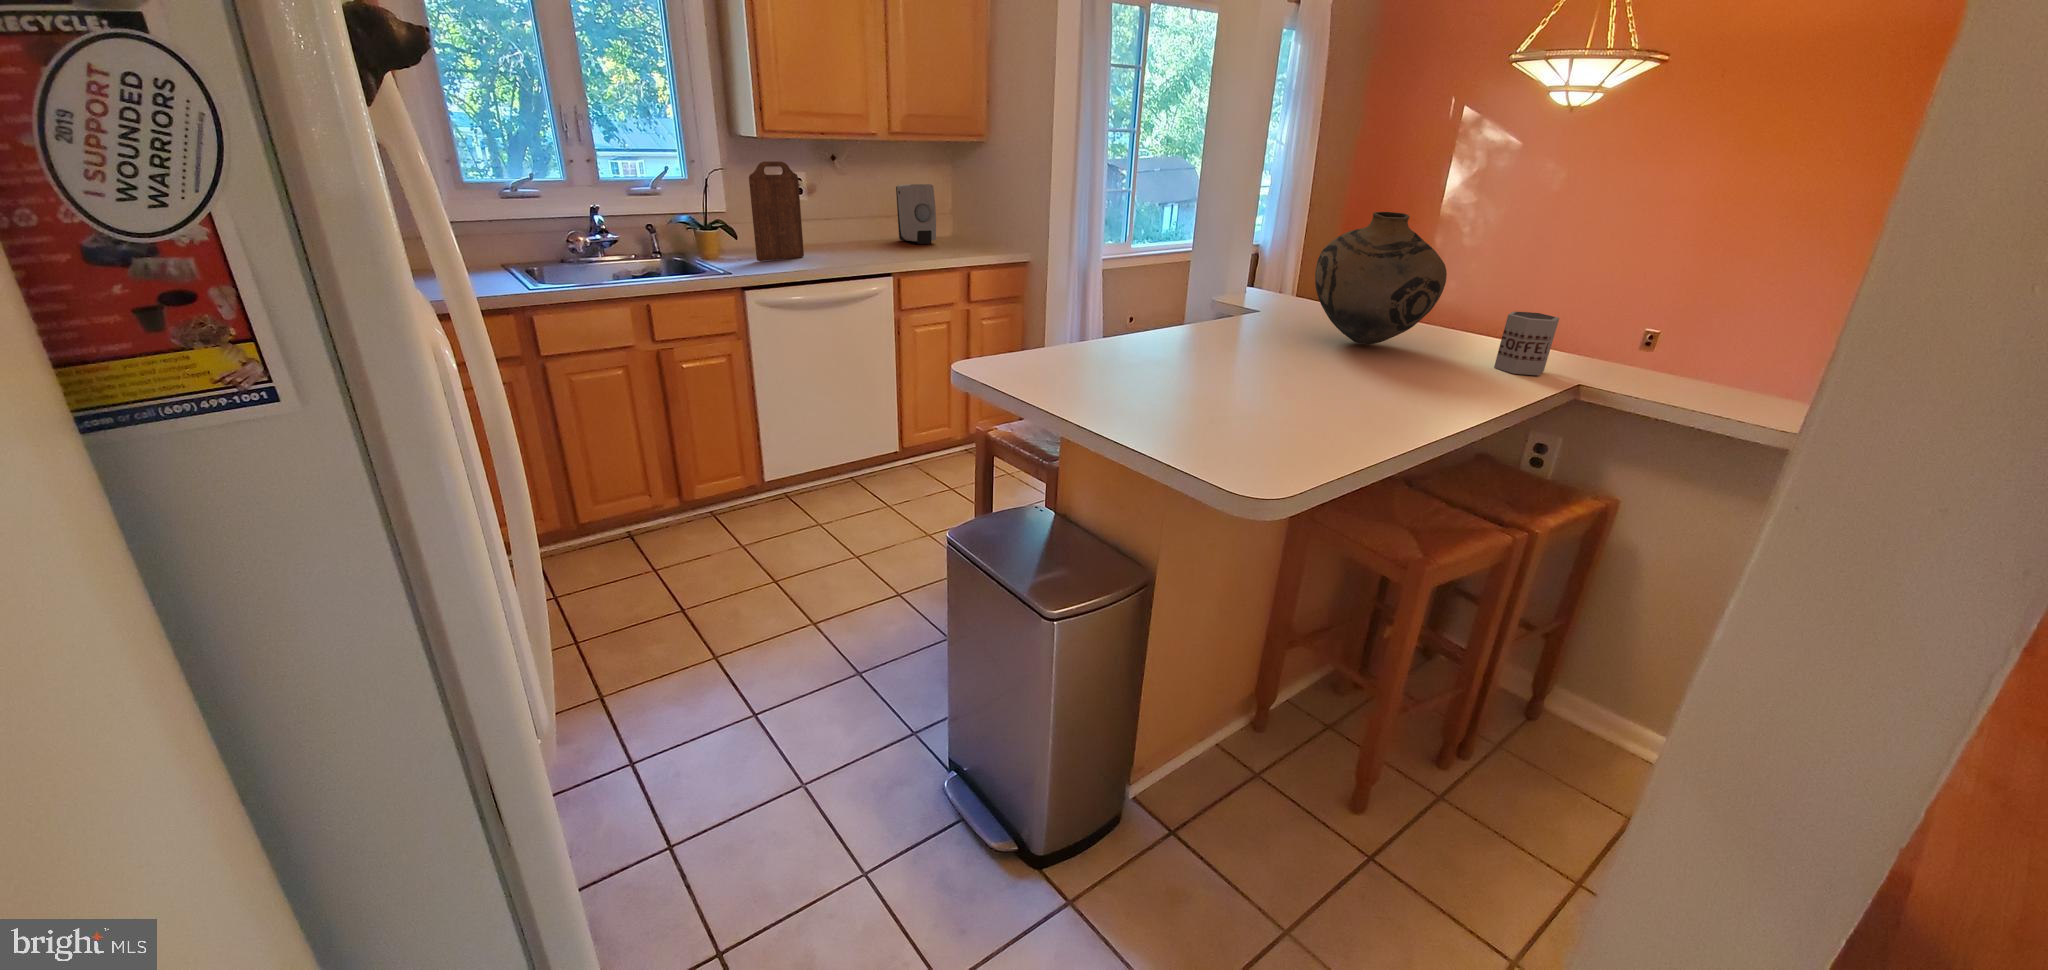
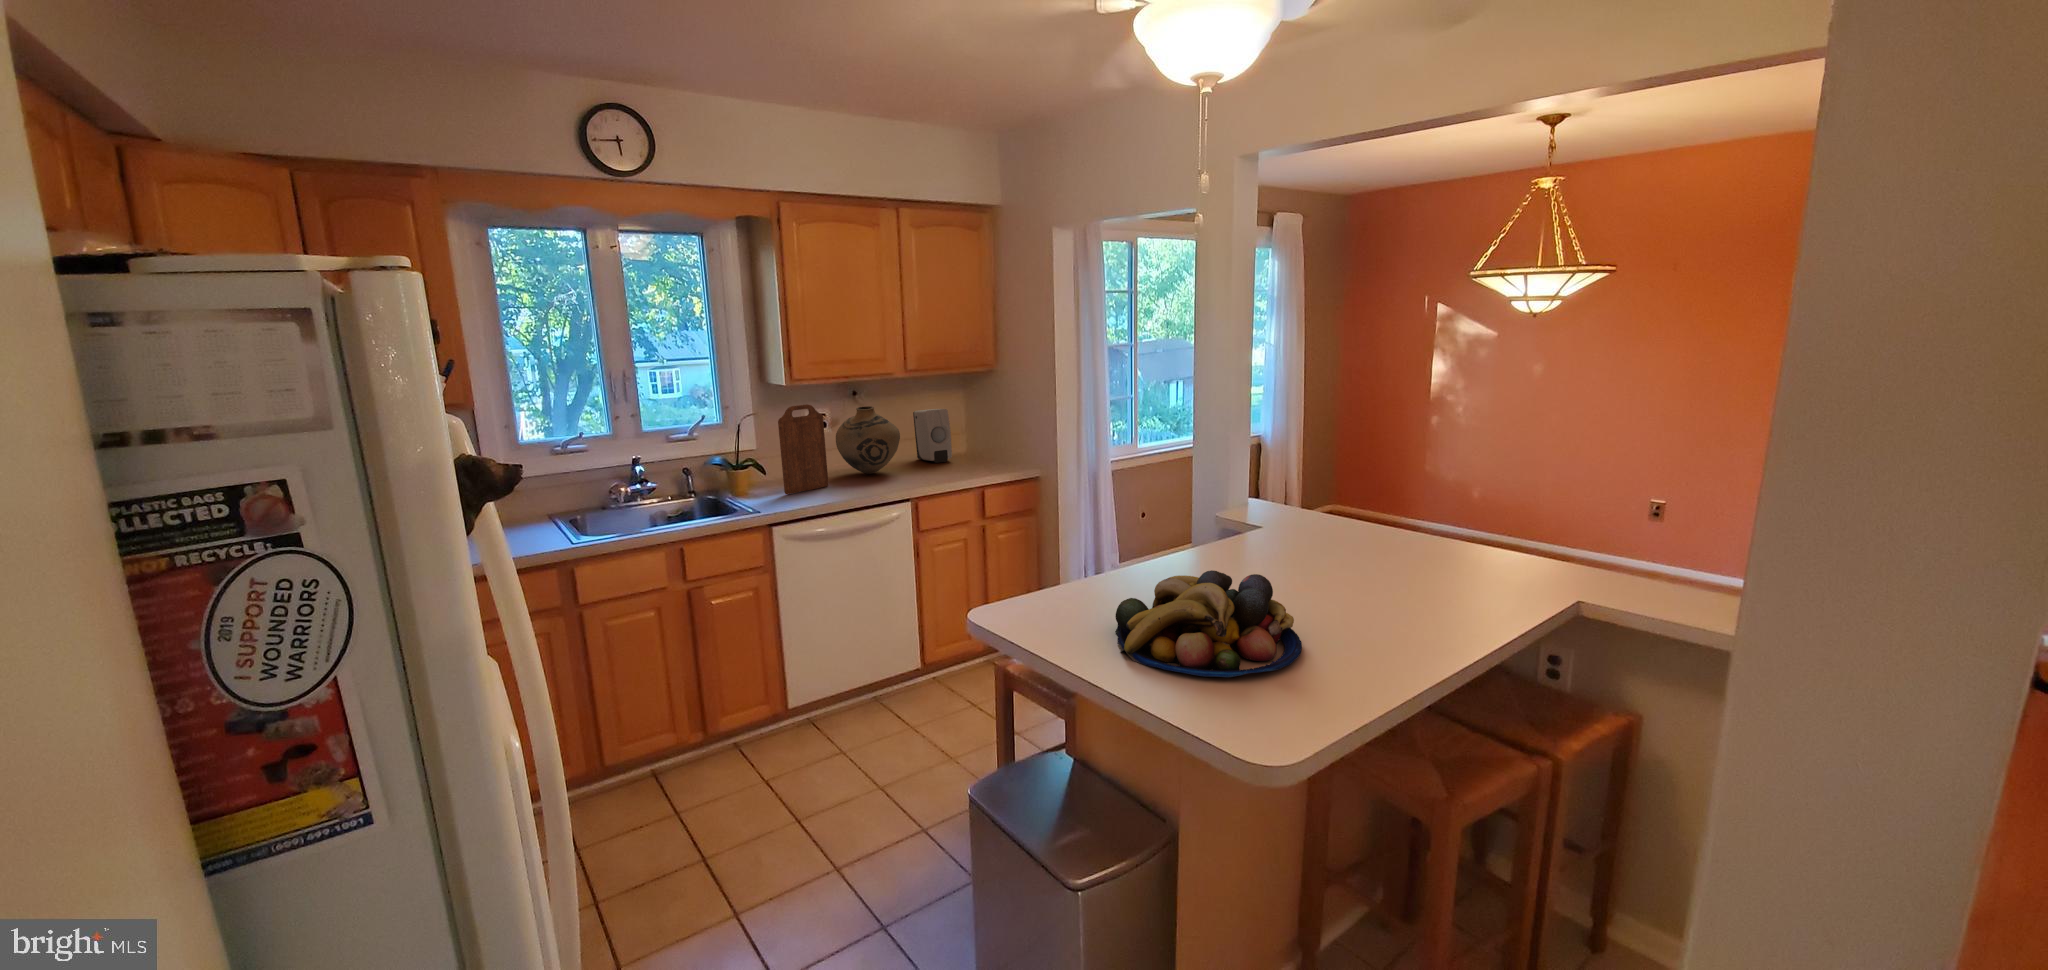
vase: present [1315,212,1447,344] -> present [836,406,900,474]
mug: present [1494,311,1559,375] -> none [1494,530,1548,592]
fruit bowl: none [1101,324,1297,422] -> present [1115,570,1302,677]

